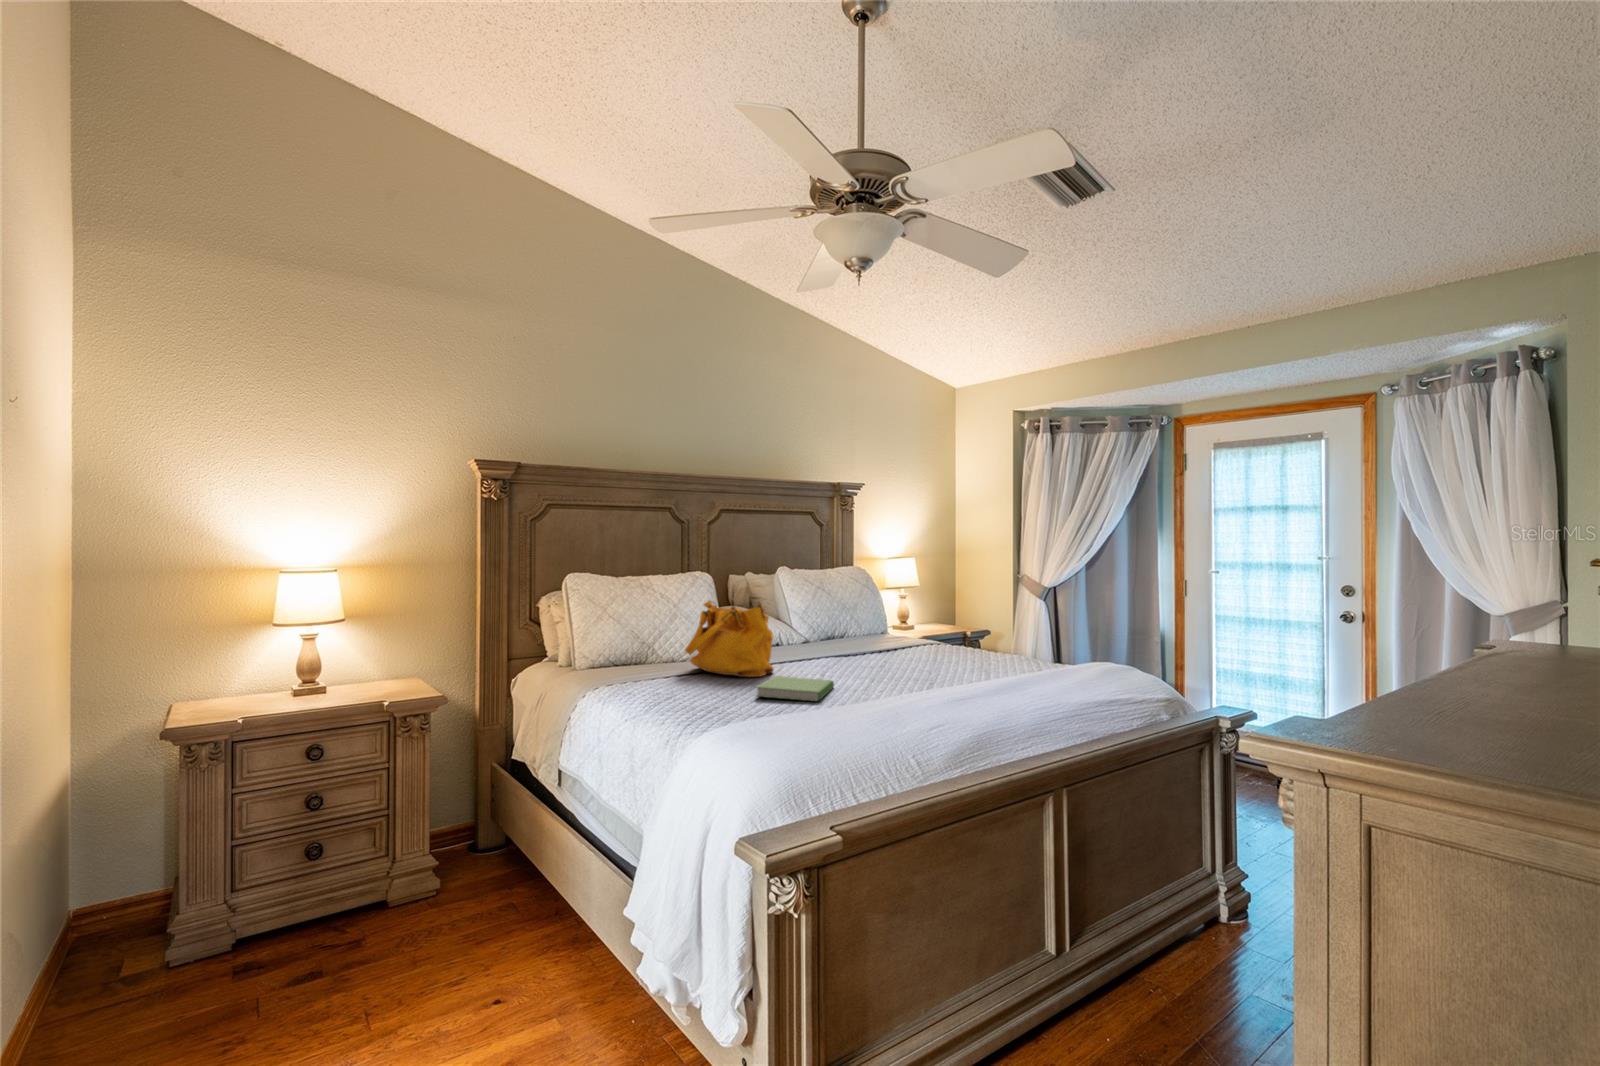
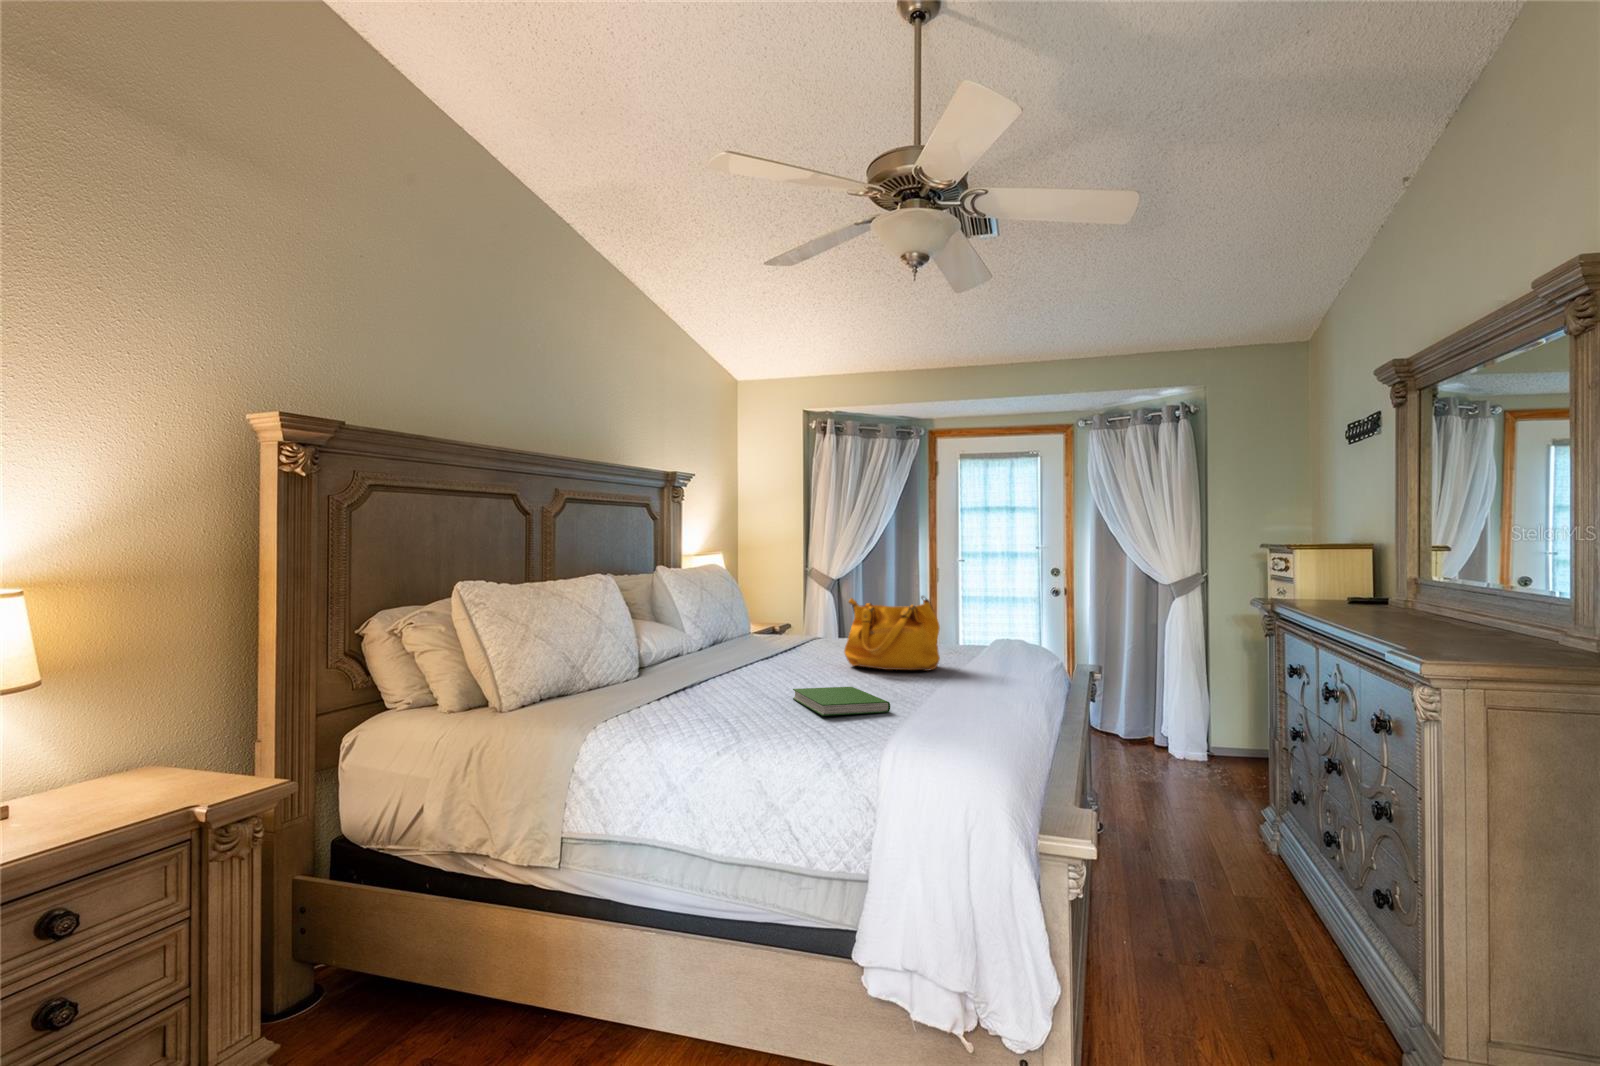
handbag: present [685,601,773,677] -> present [844,596,940,671]

